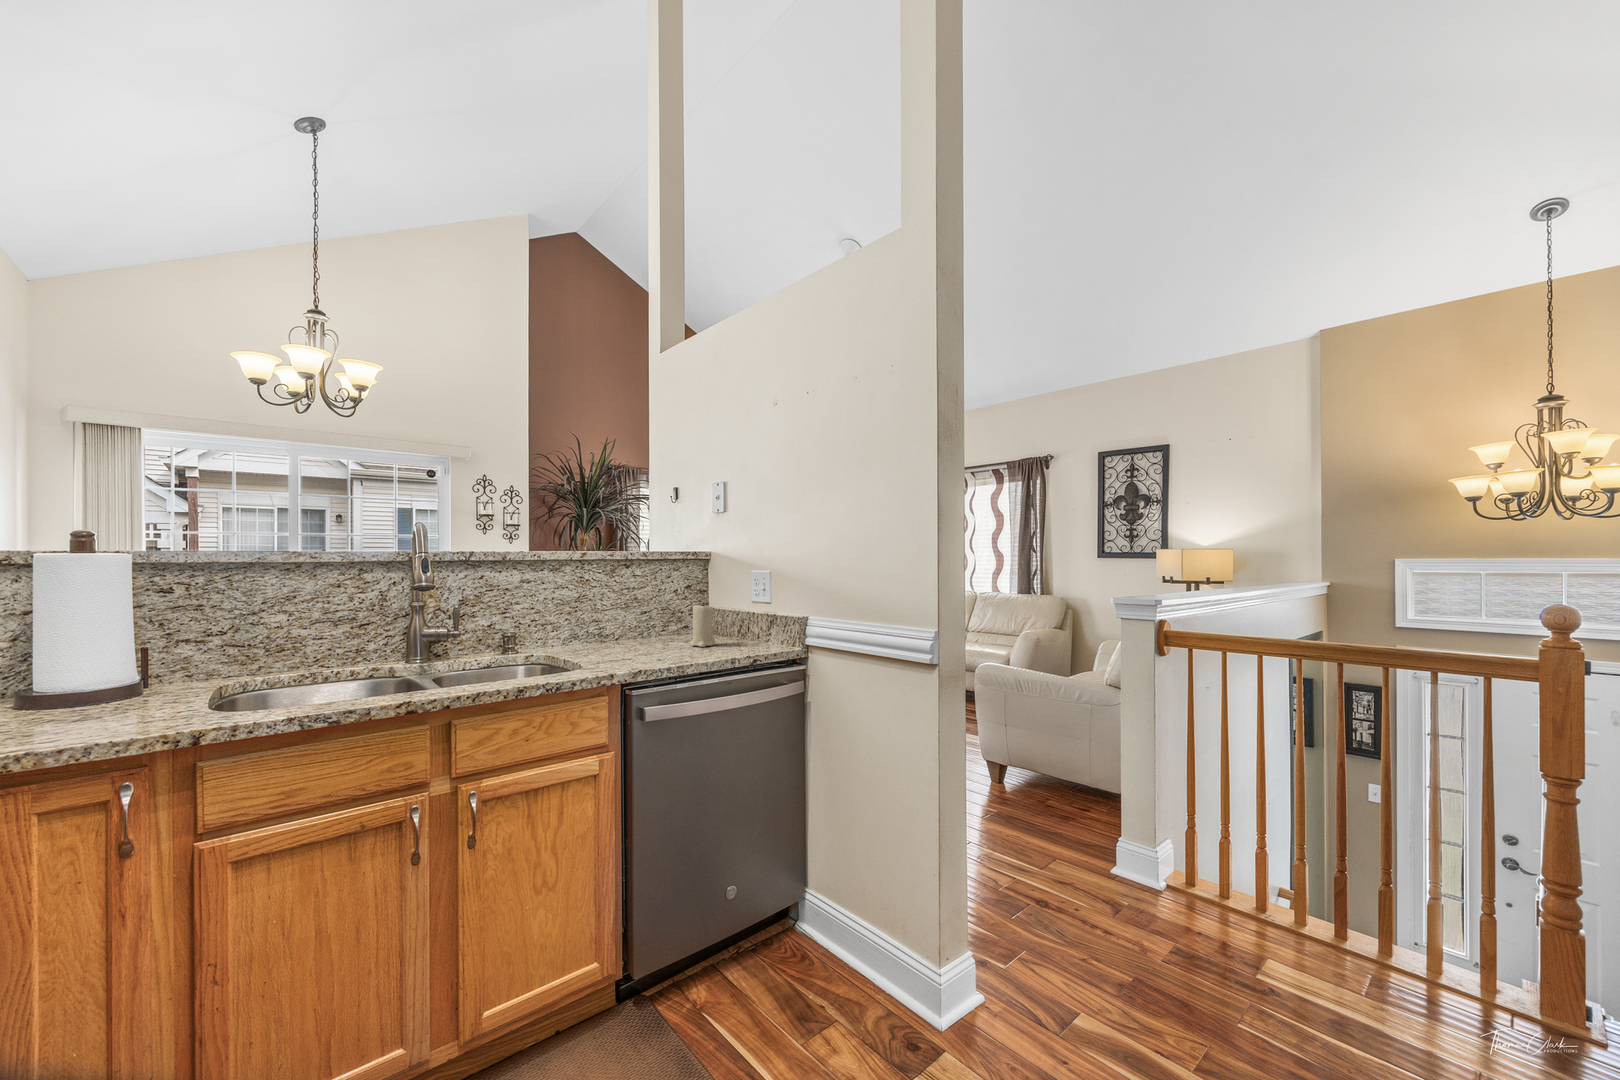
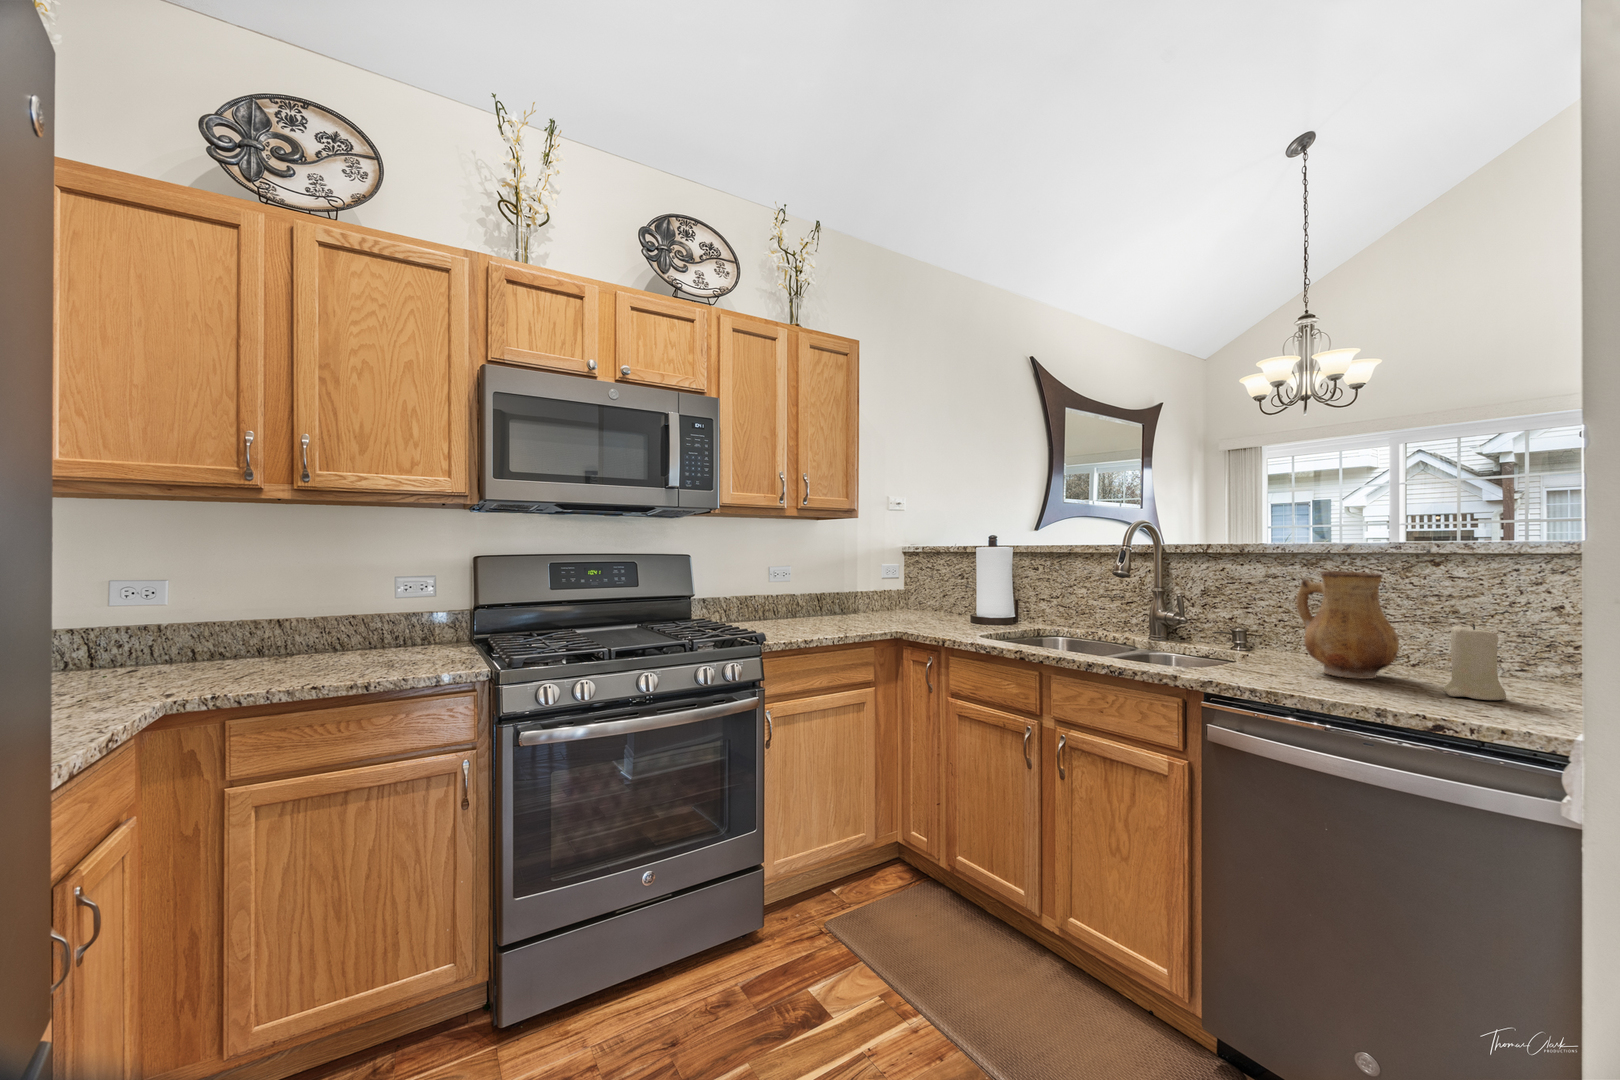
ceramic pitcher: none [600,576,660,652] -> present [1296,571,1399,679]

